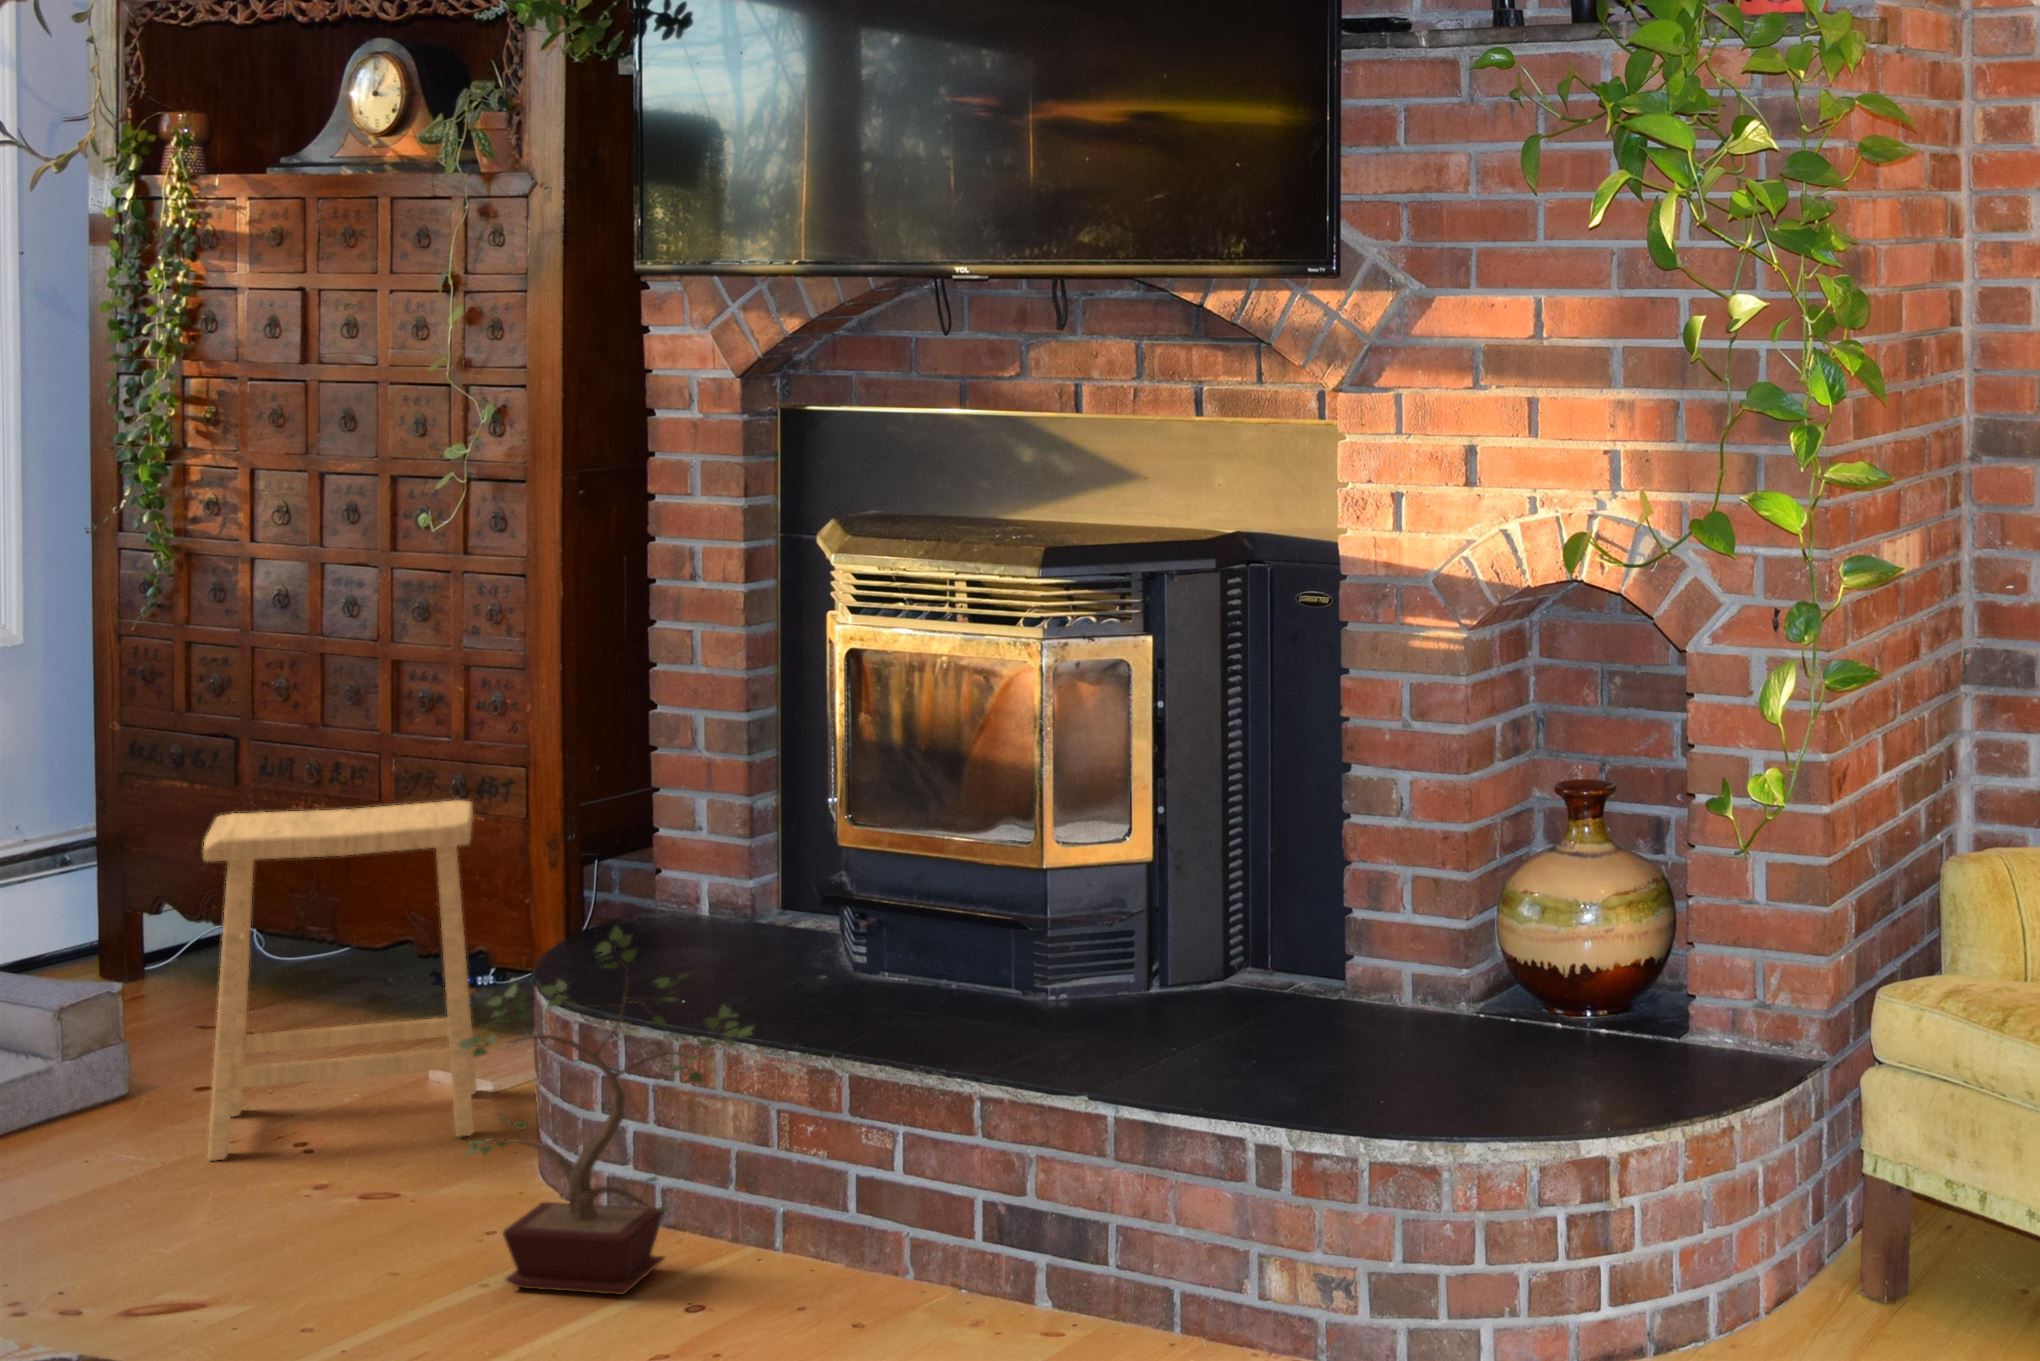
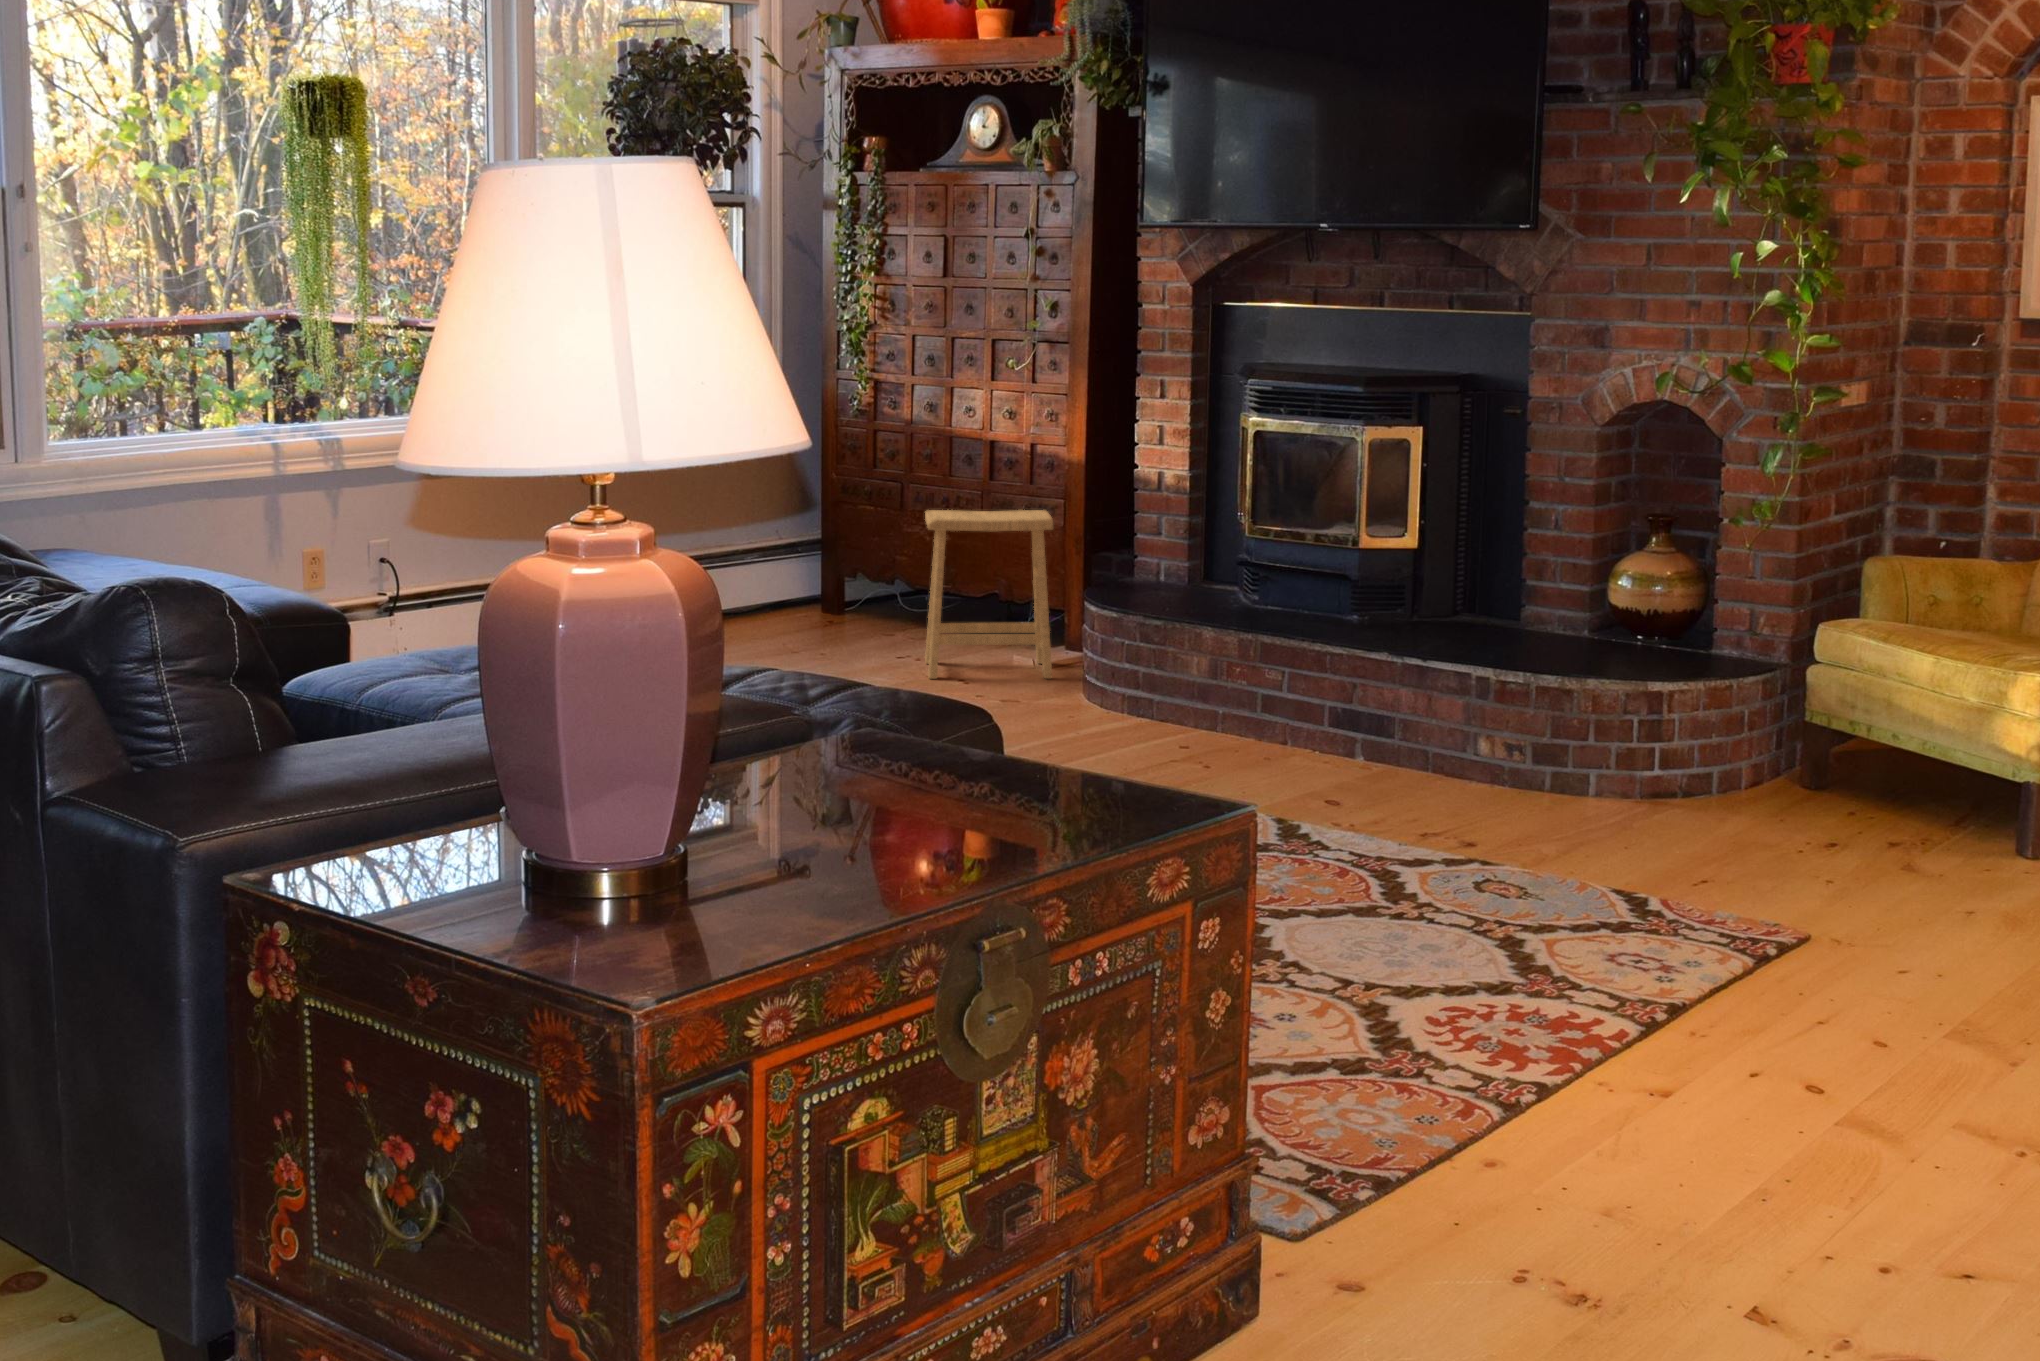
potted plant: present [457,926,753,1295] -> none [1073,559,1224,739]

